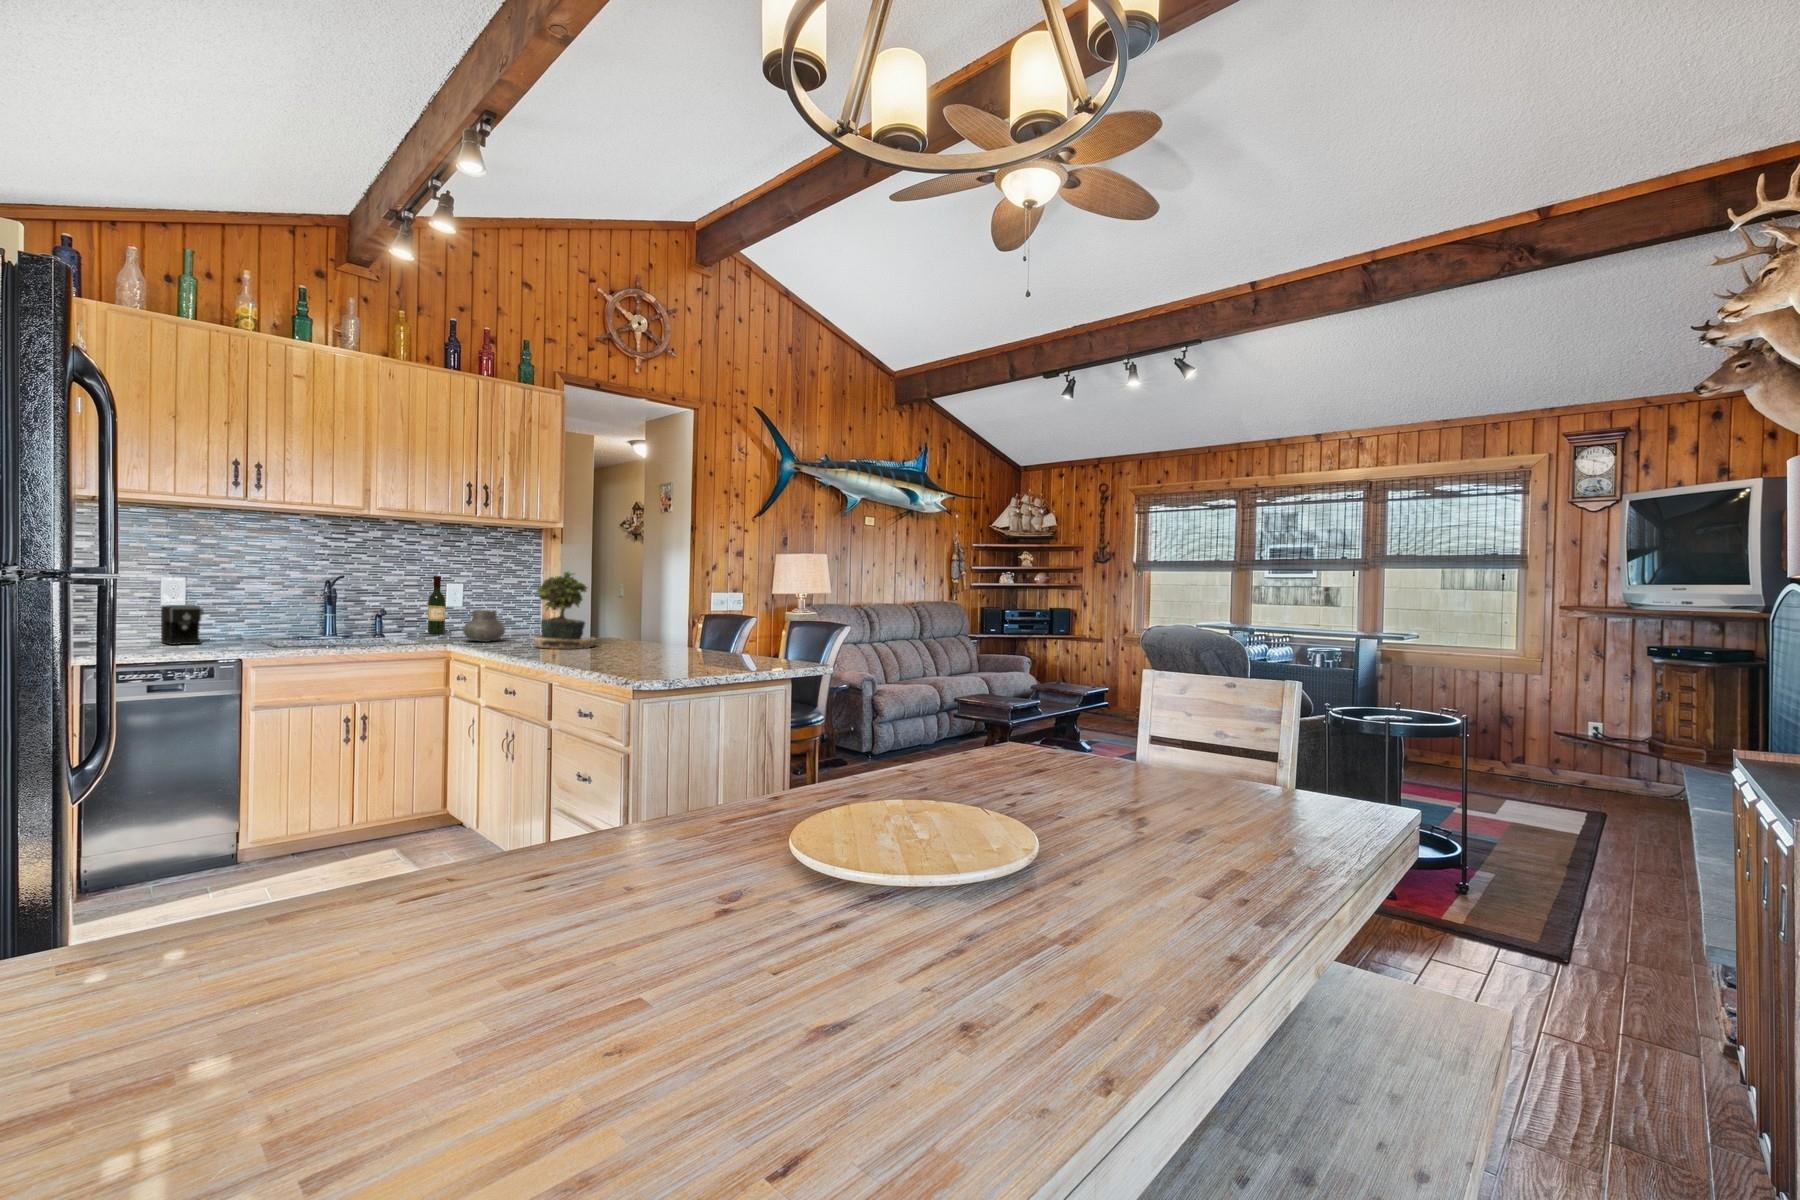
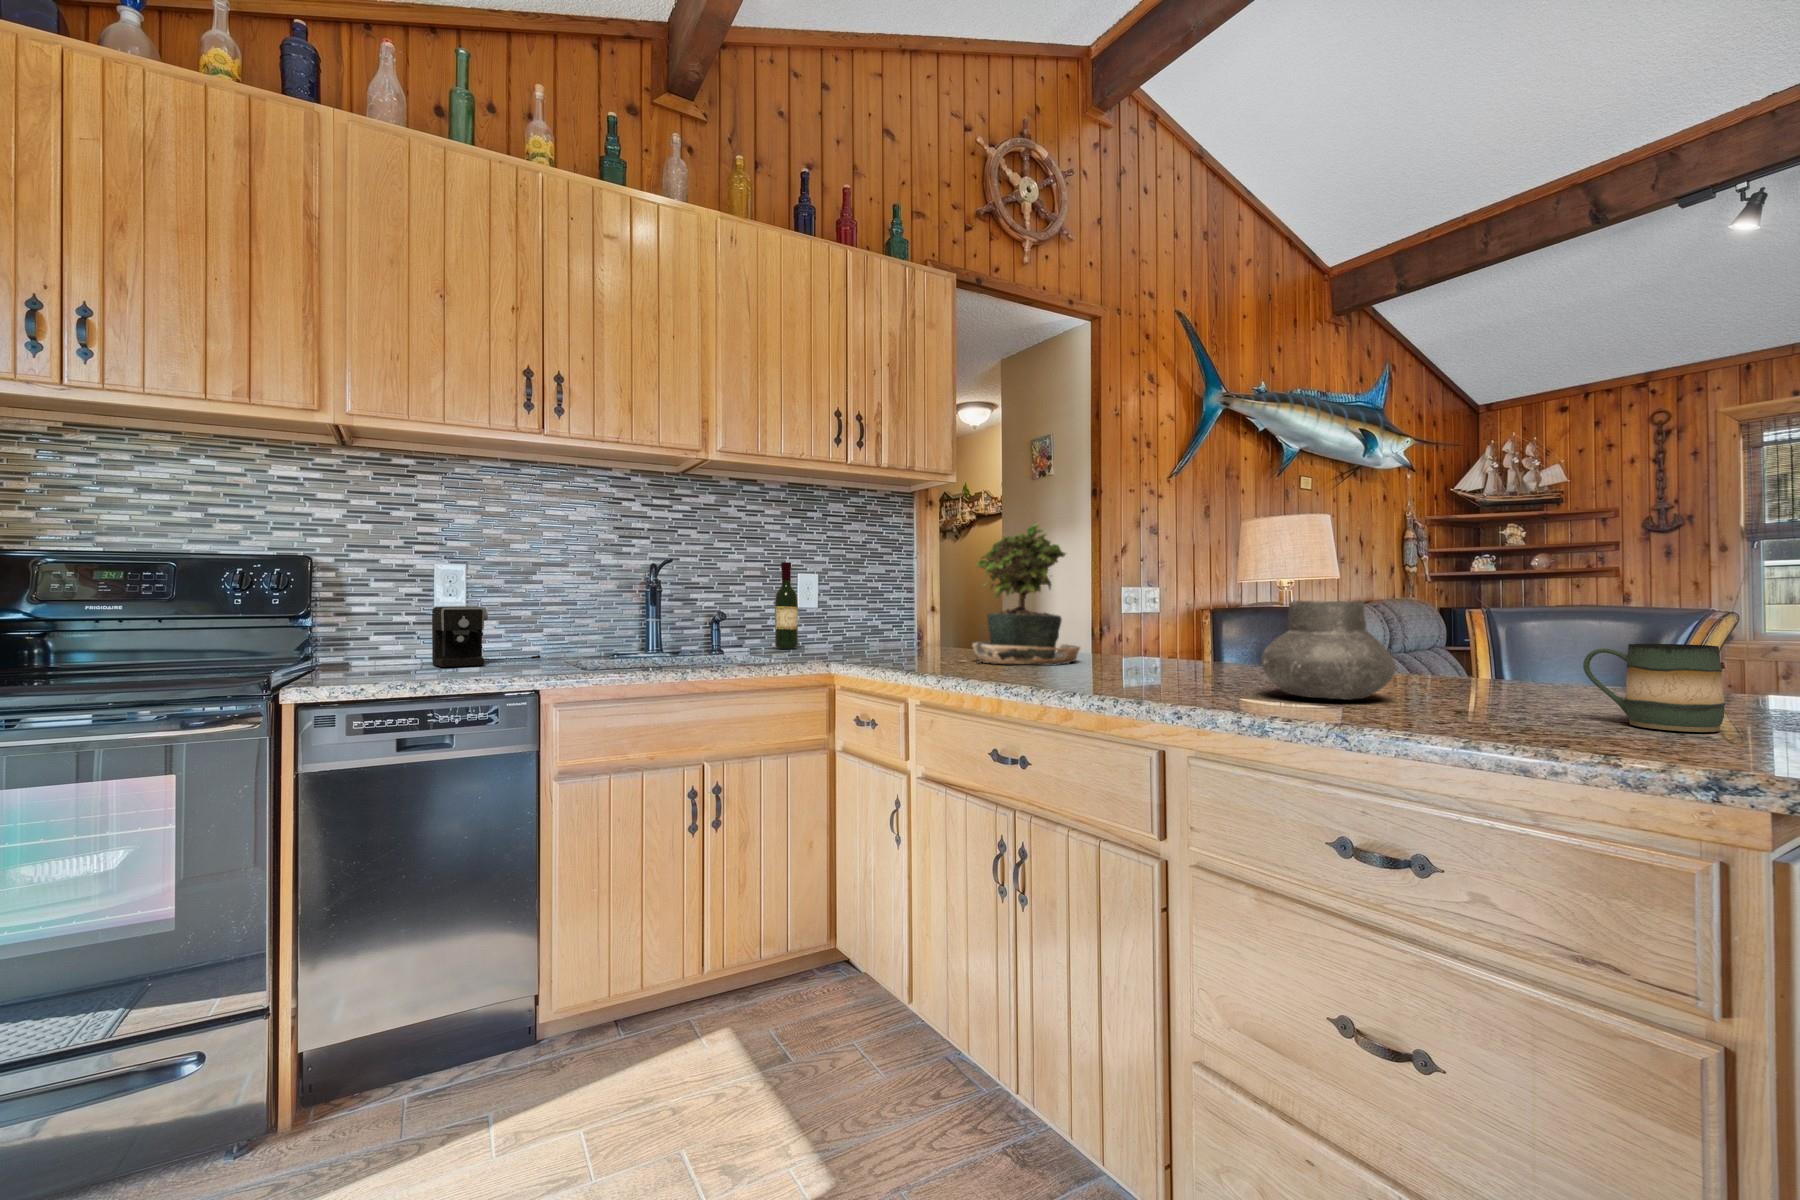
vase: present [463,610,505,642] -> present [1261,601,1395,700]
mug: none [679,648,706,678] -> present [1583,644,1725,732]

